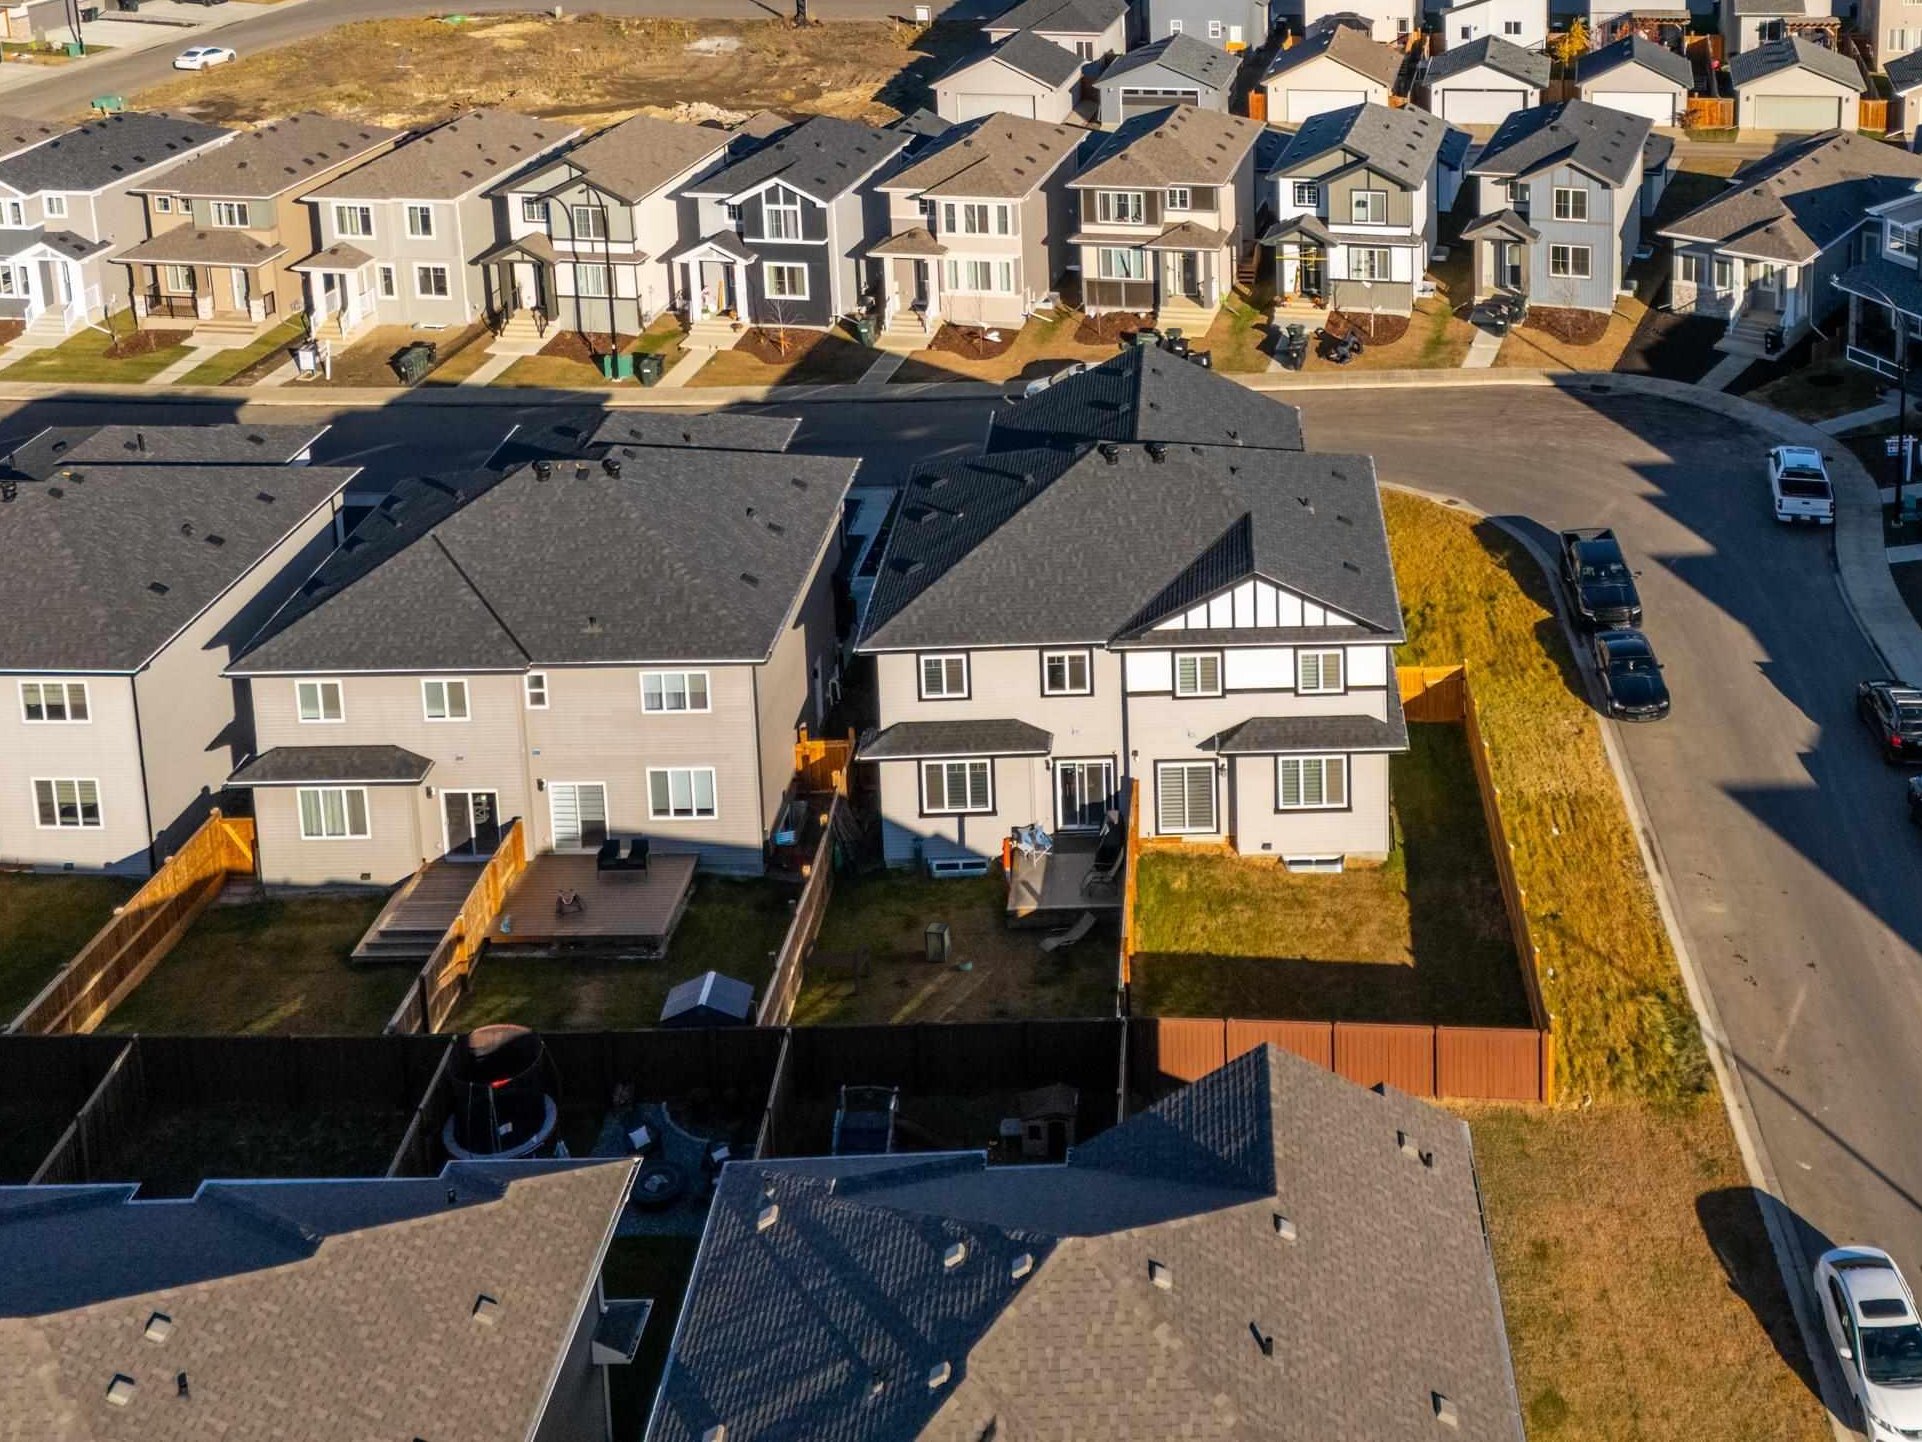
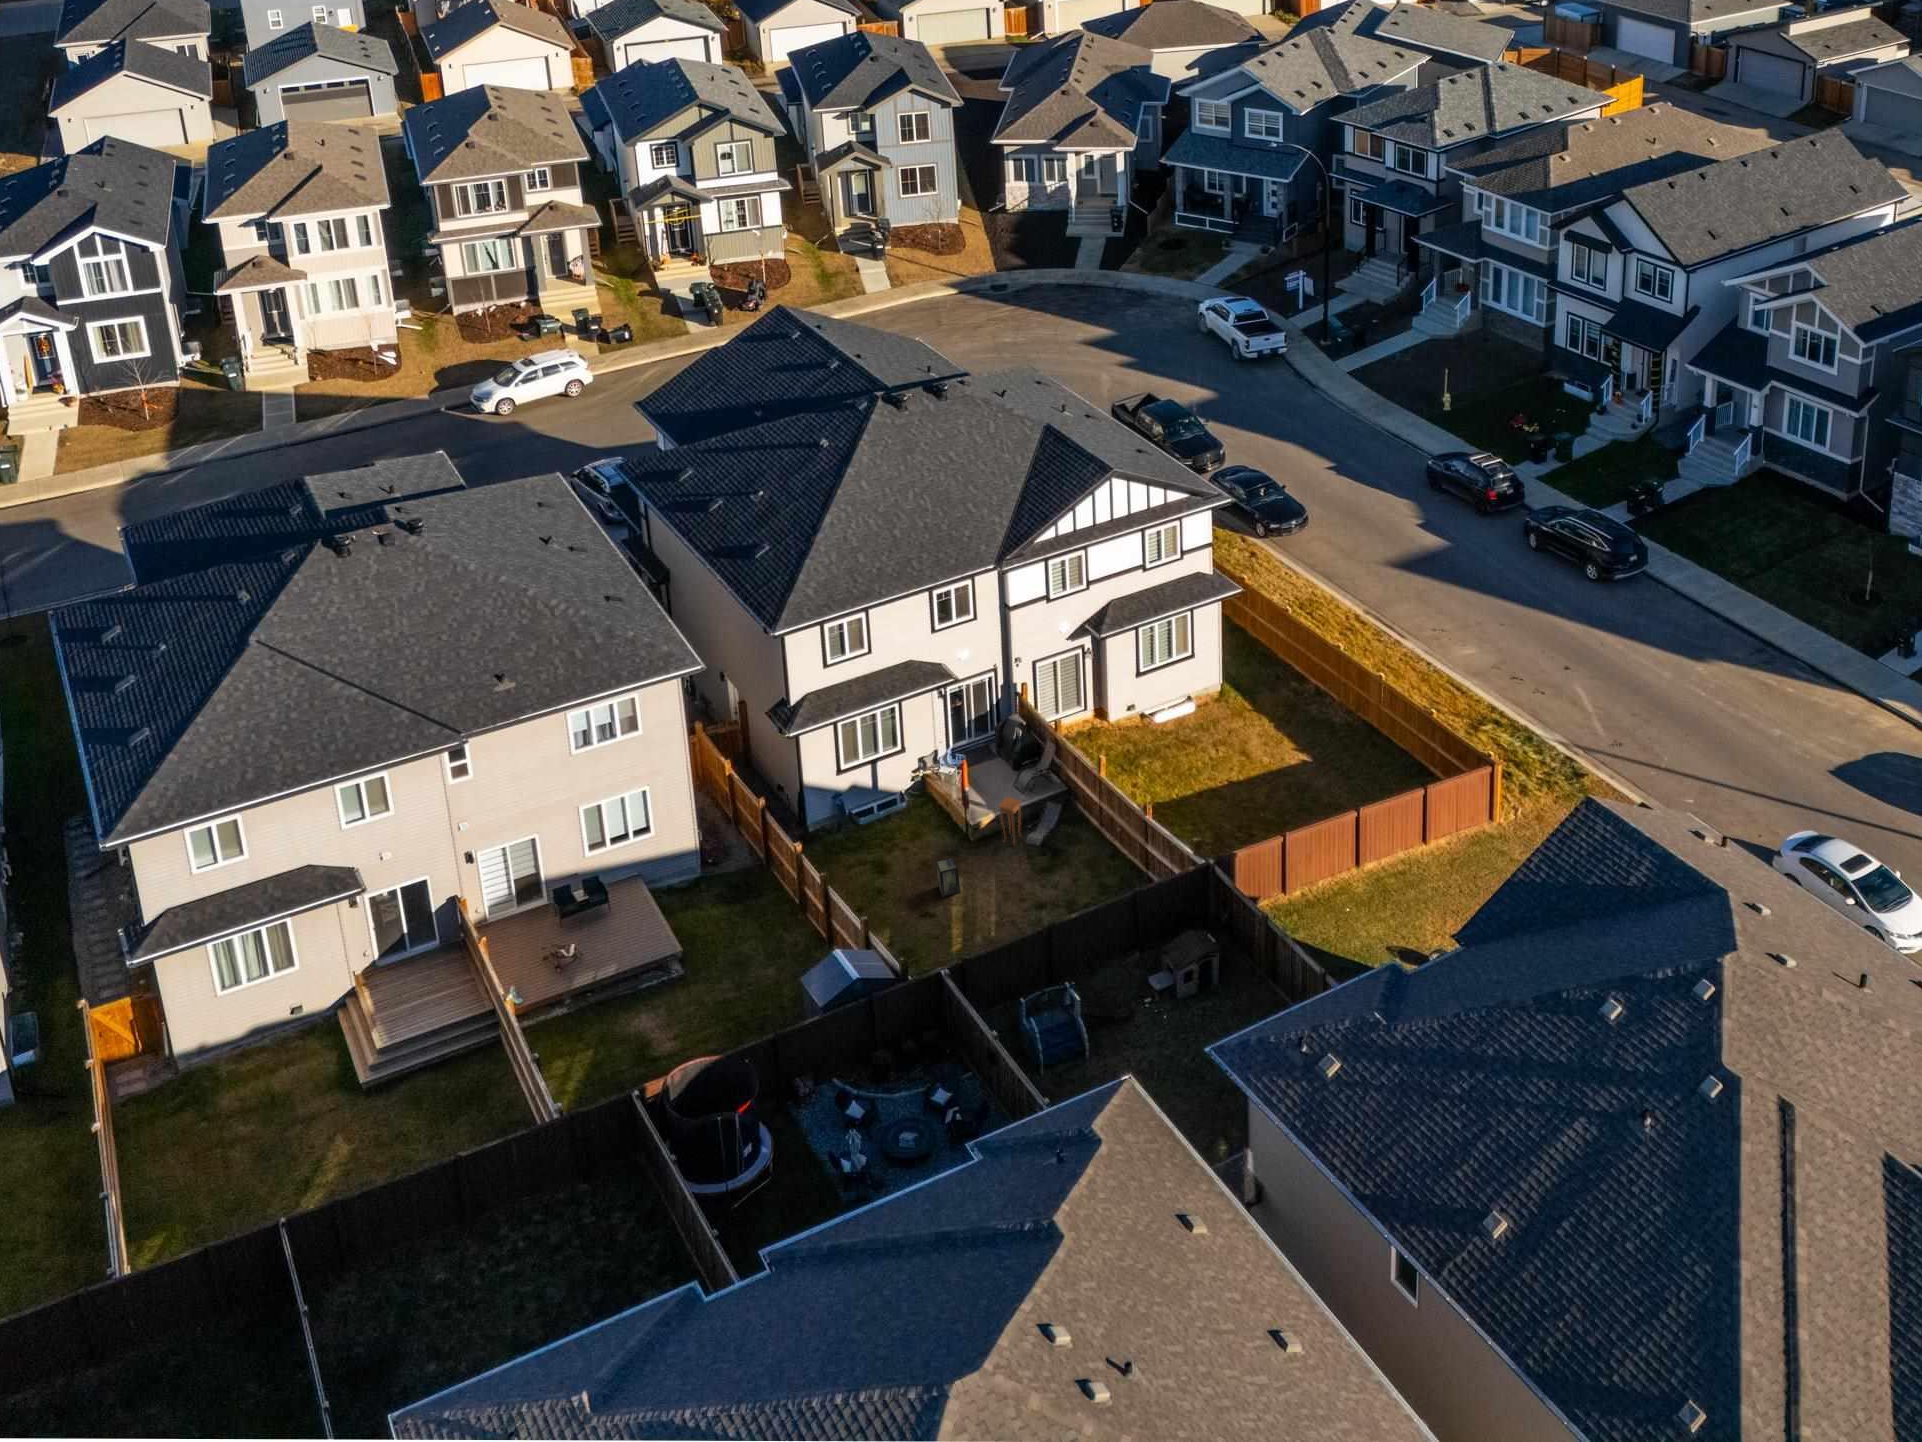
side table: none [1020,882,1046,938] -> present [999,797,1021,830]
potted plant: present [959,930,972,970] -> none [970,857,993,894]
bench: present [802,939,872,995] -> none [847,900,912,963]

